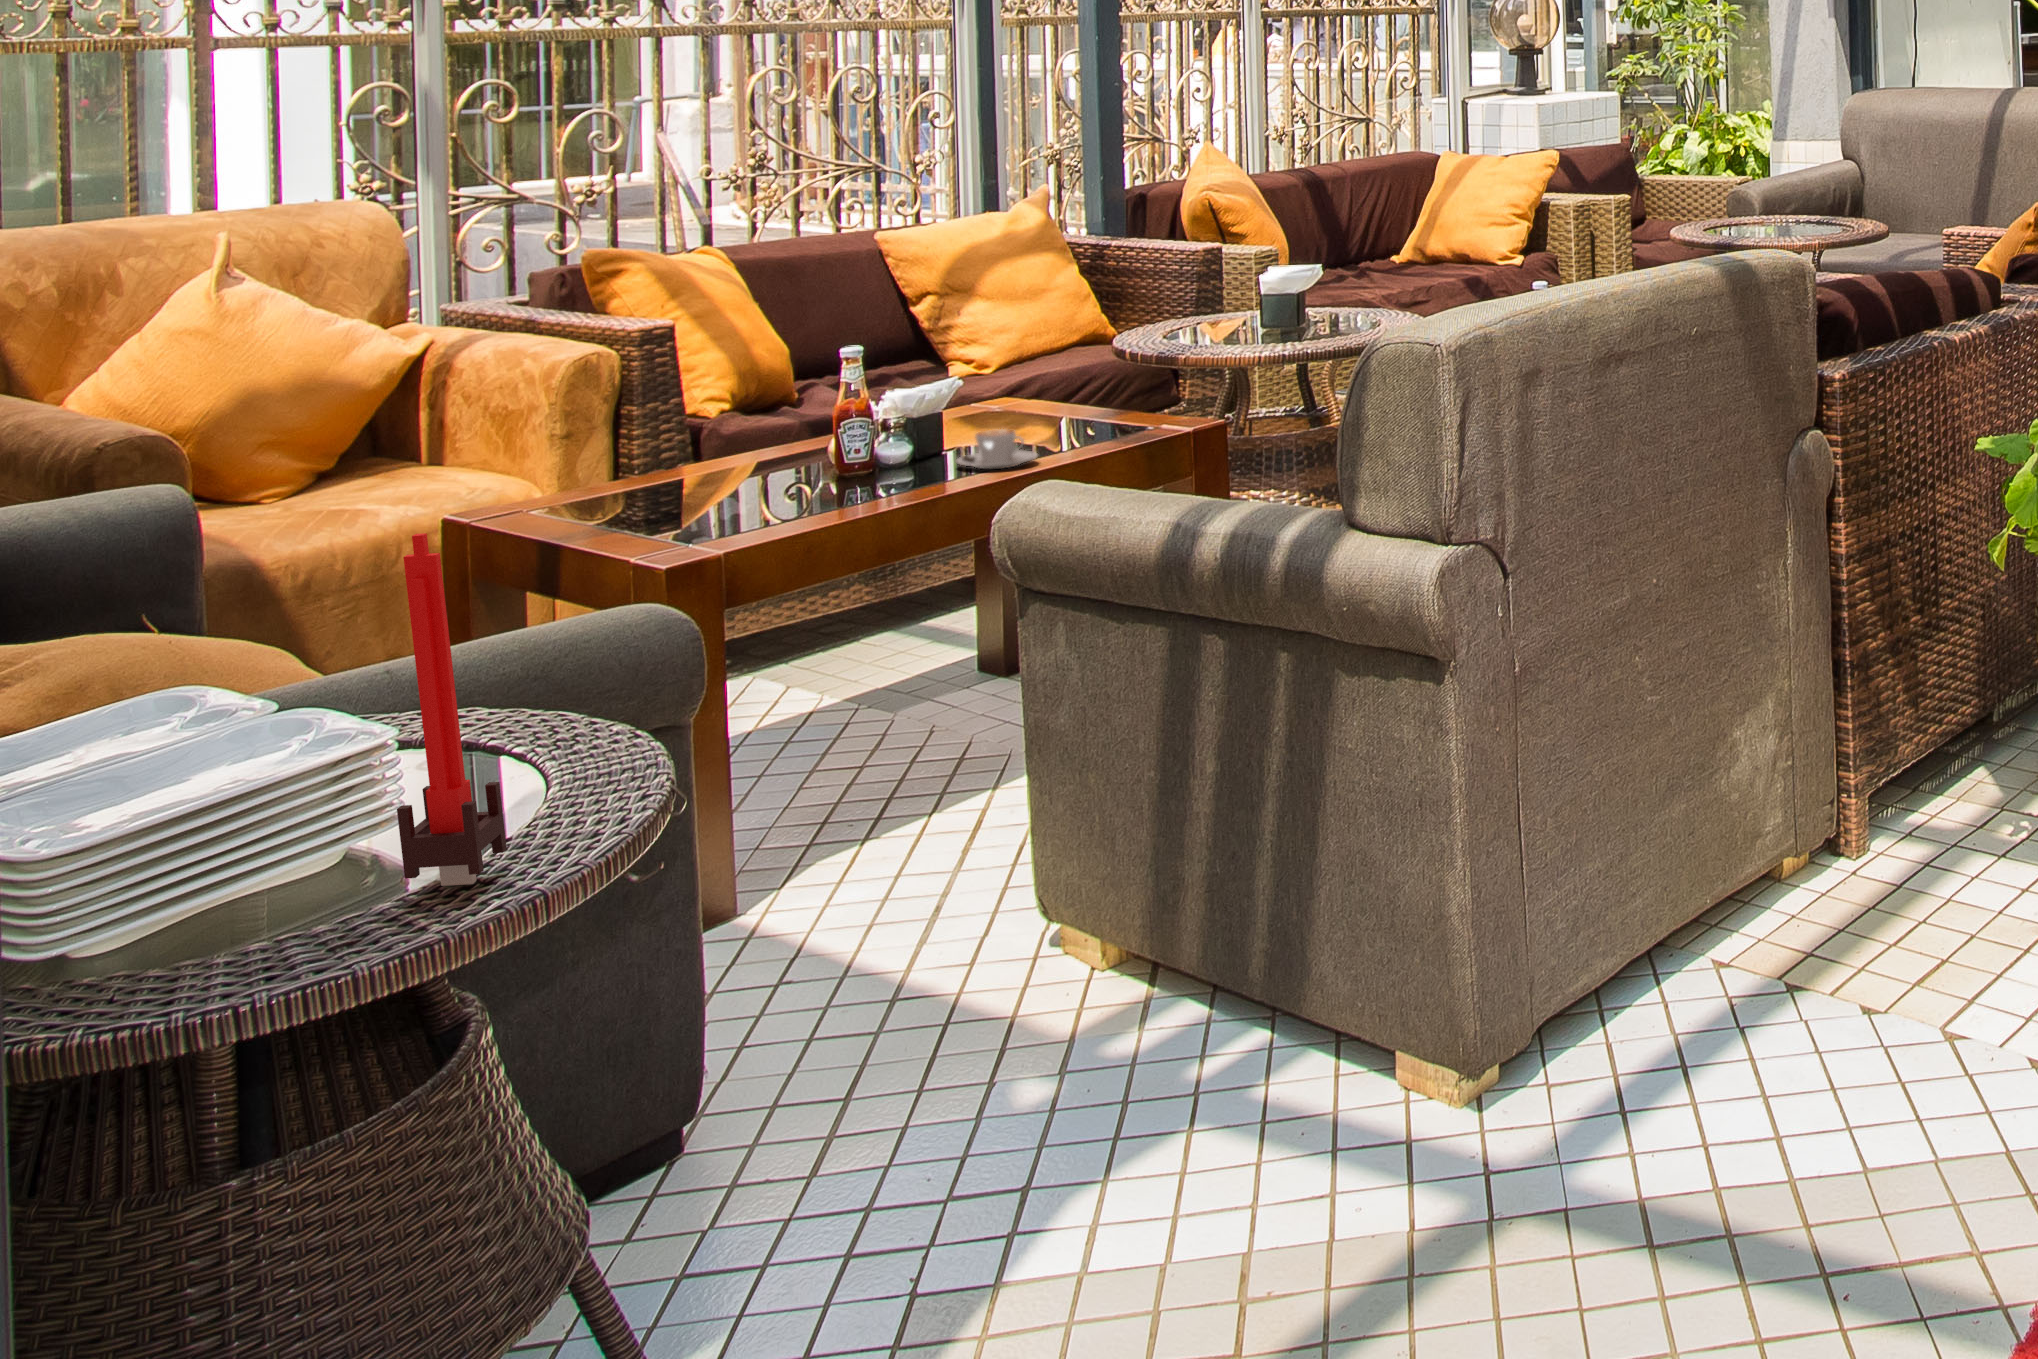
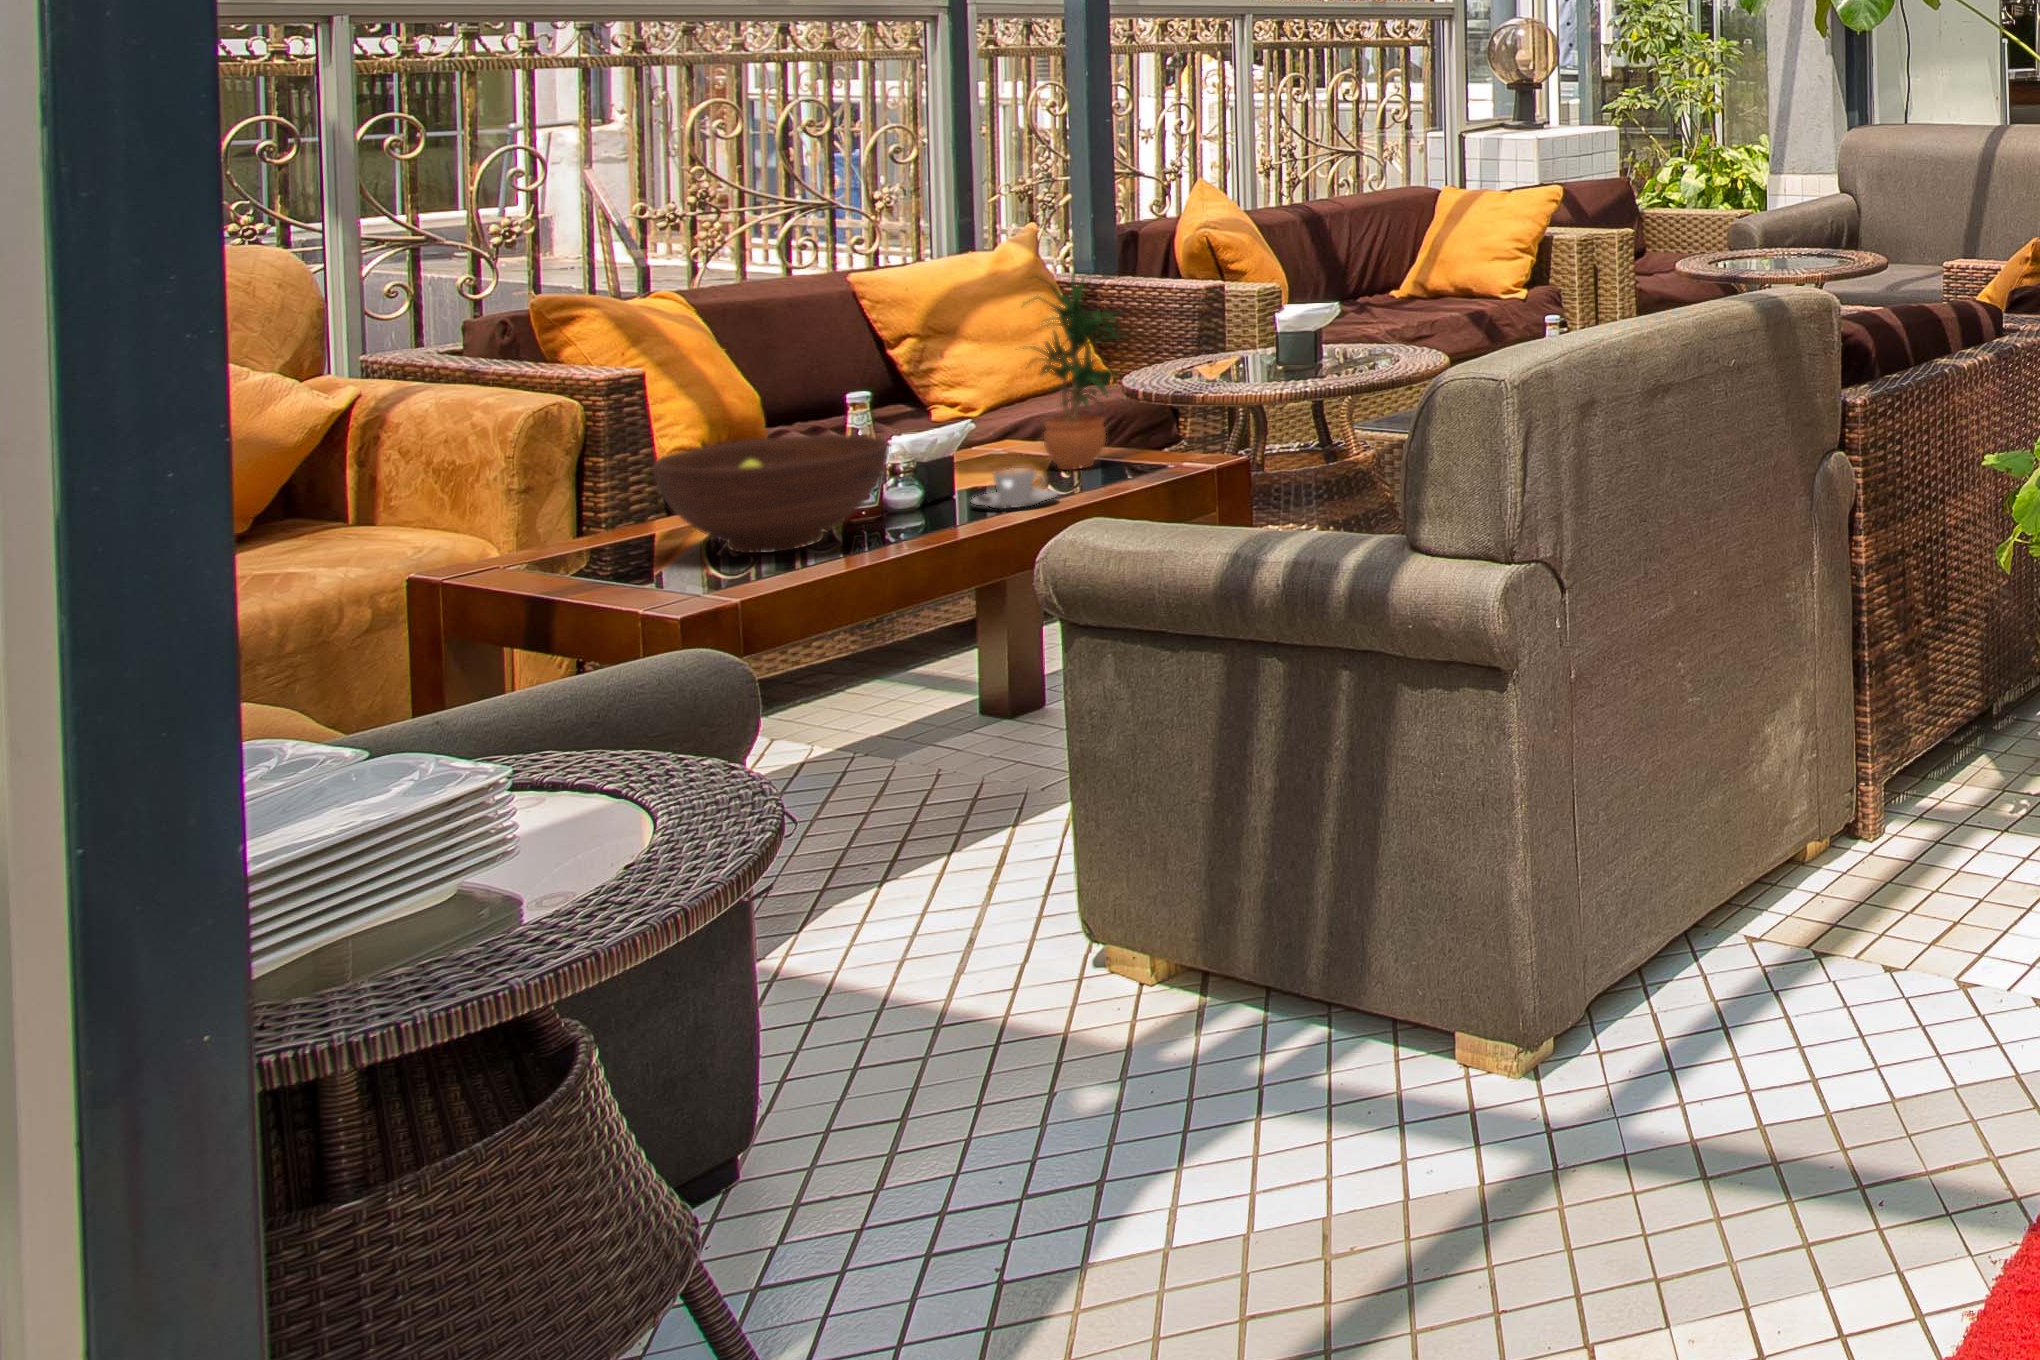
potted plant: none [1002,233,1113,430] -> present [1029,274,1122,470]
fruit bowl: none [650,394,867,508] -> present [653,435,889,553]
candle: present [397,533,507,886] -> none [593,544,685,870]

